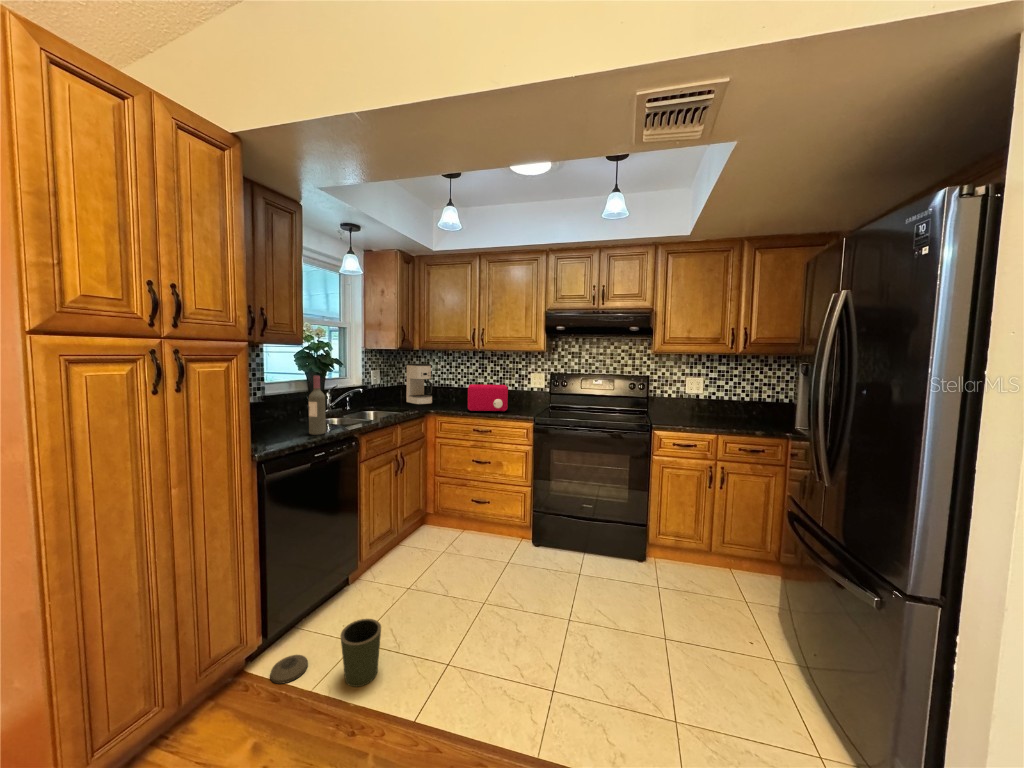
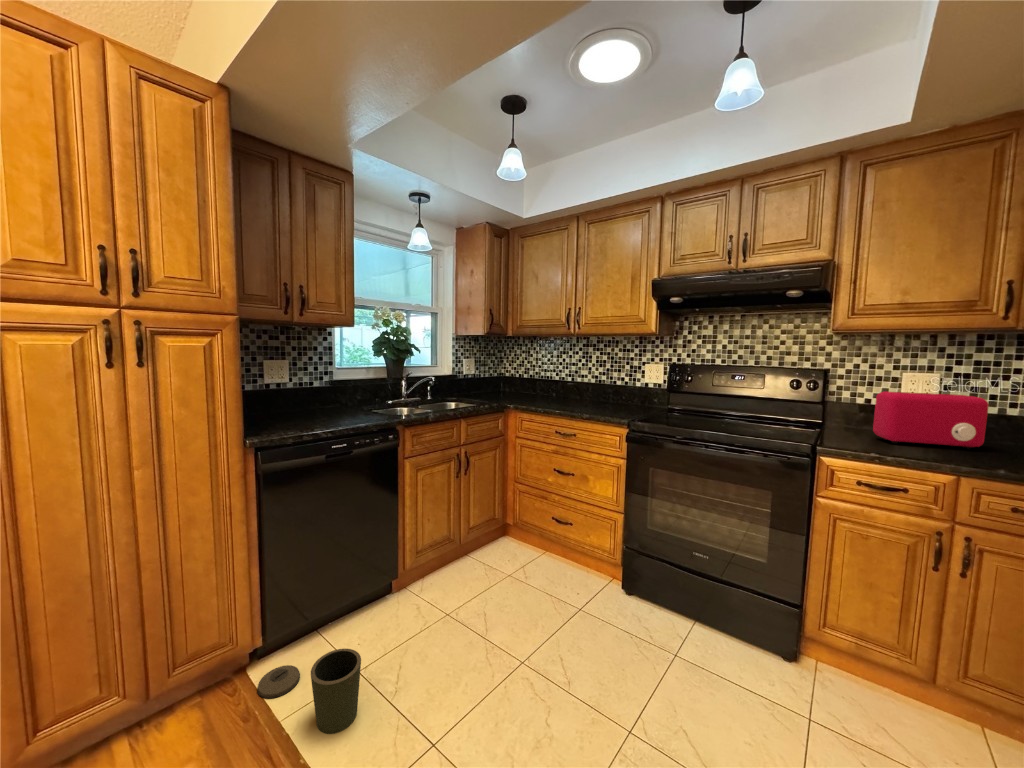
coffee maker: present [406,363,432,405] -> none [501,352,529,398]
wine bottle: present [309,376,326,435] -> none [344,358,362,423]
toaster: present [468,384,508,412] -> present [873,391,989,449]

